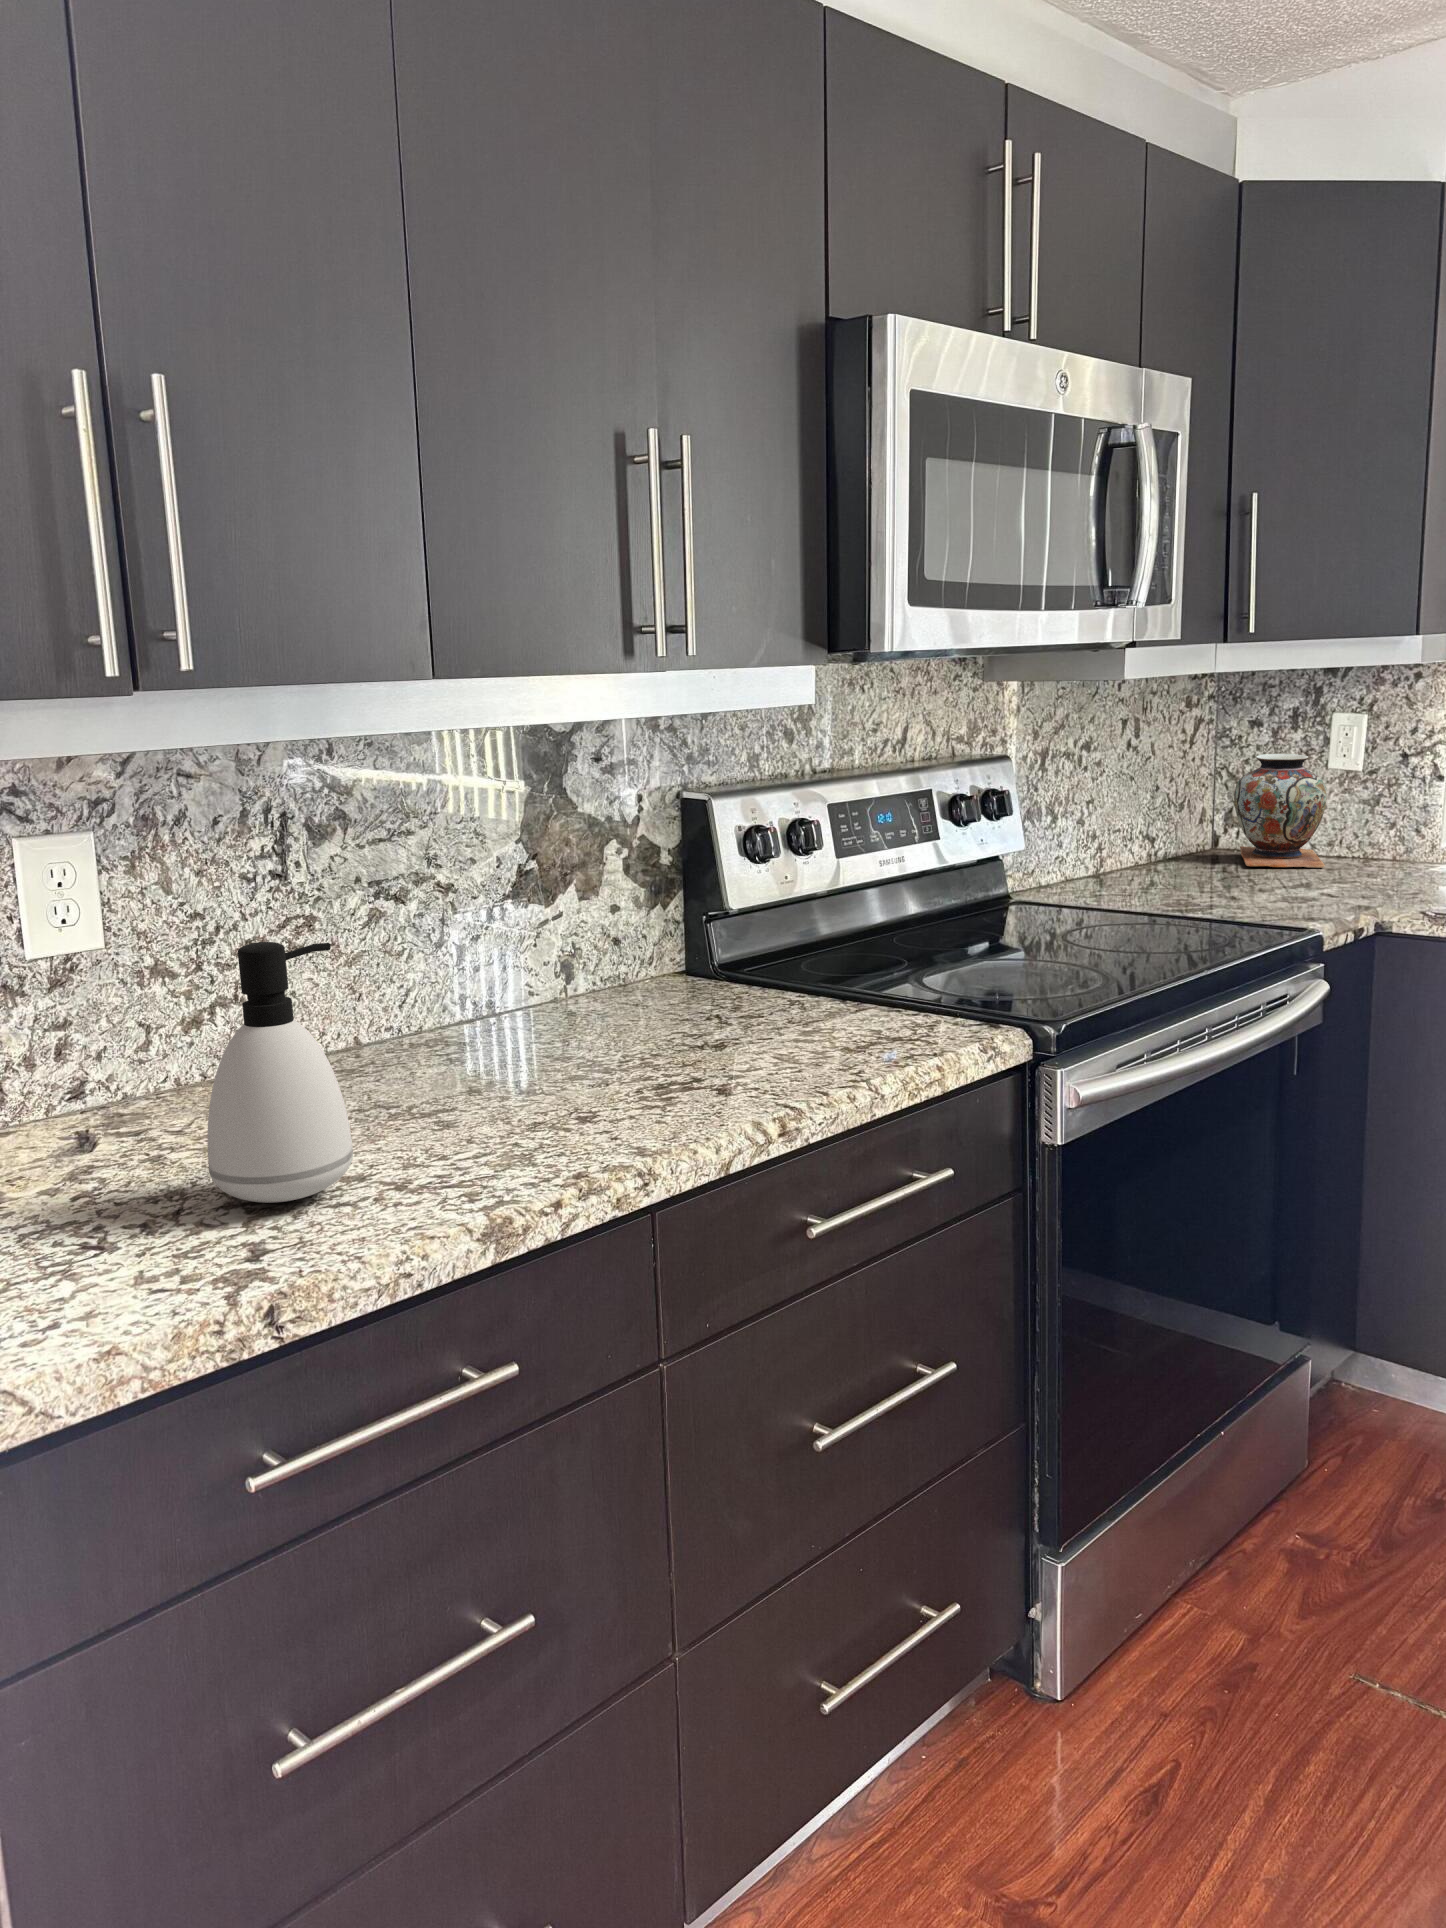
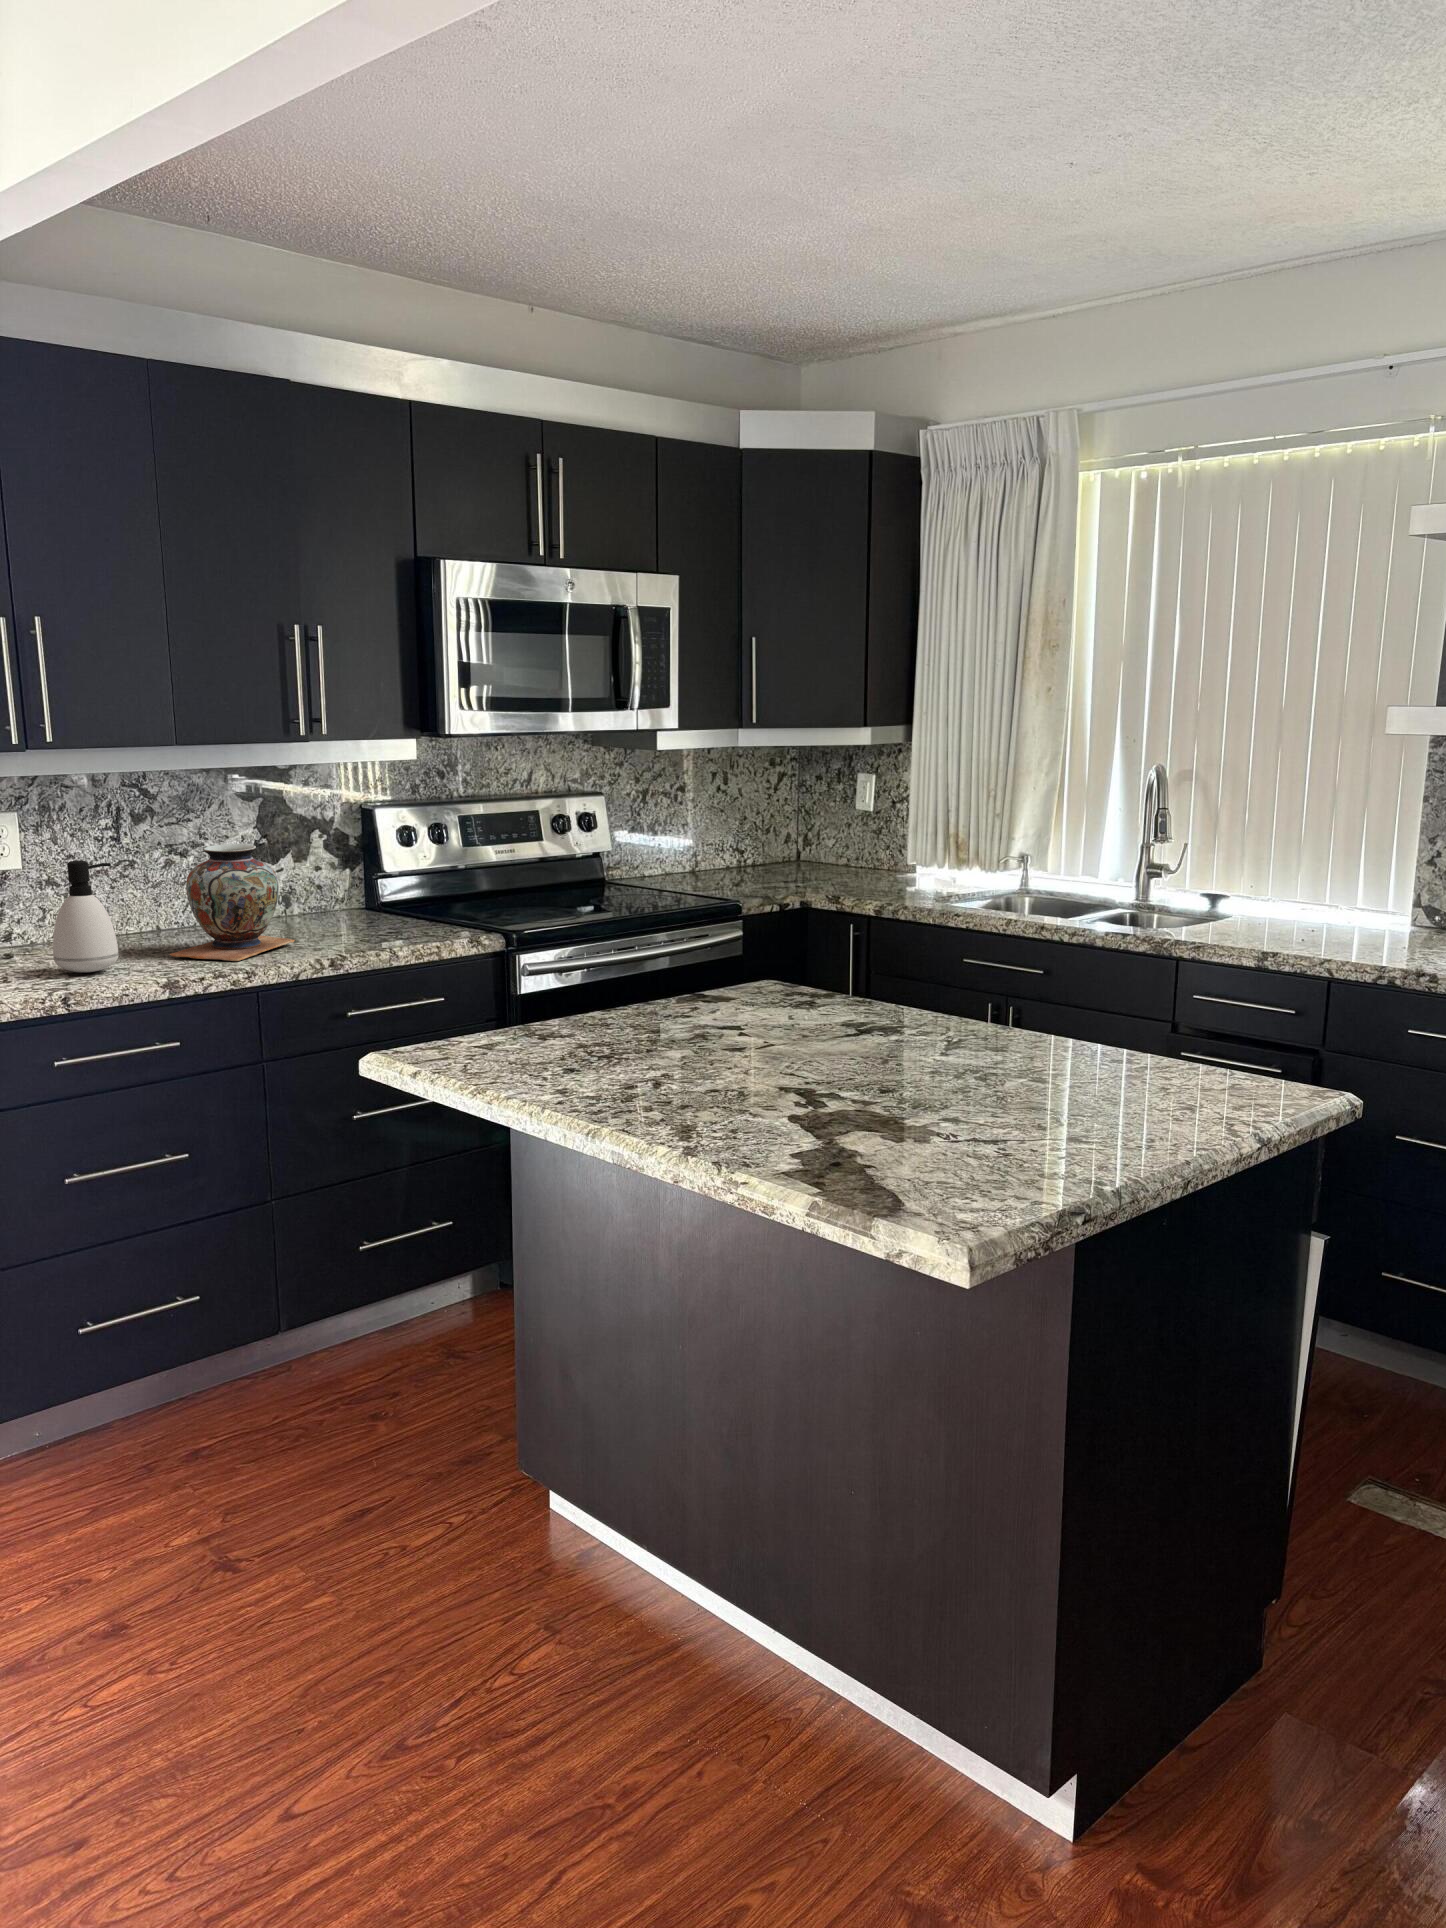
decorative vase: present [1234,754,1327,868] -> present [170,844,294,961]

